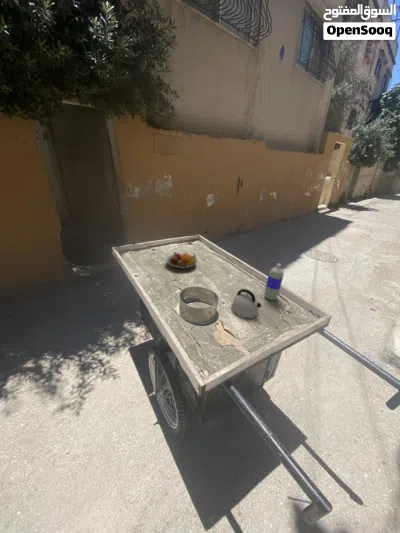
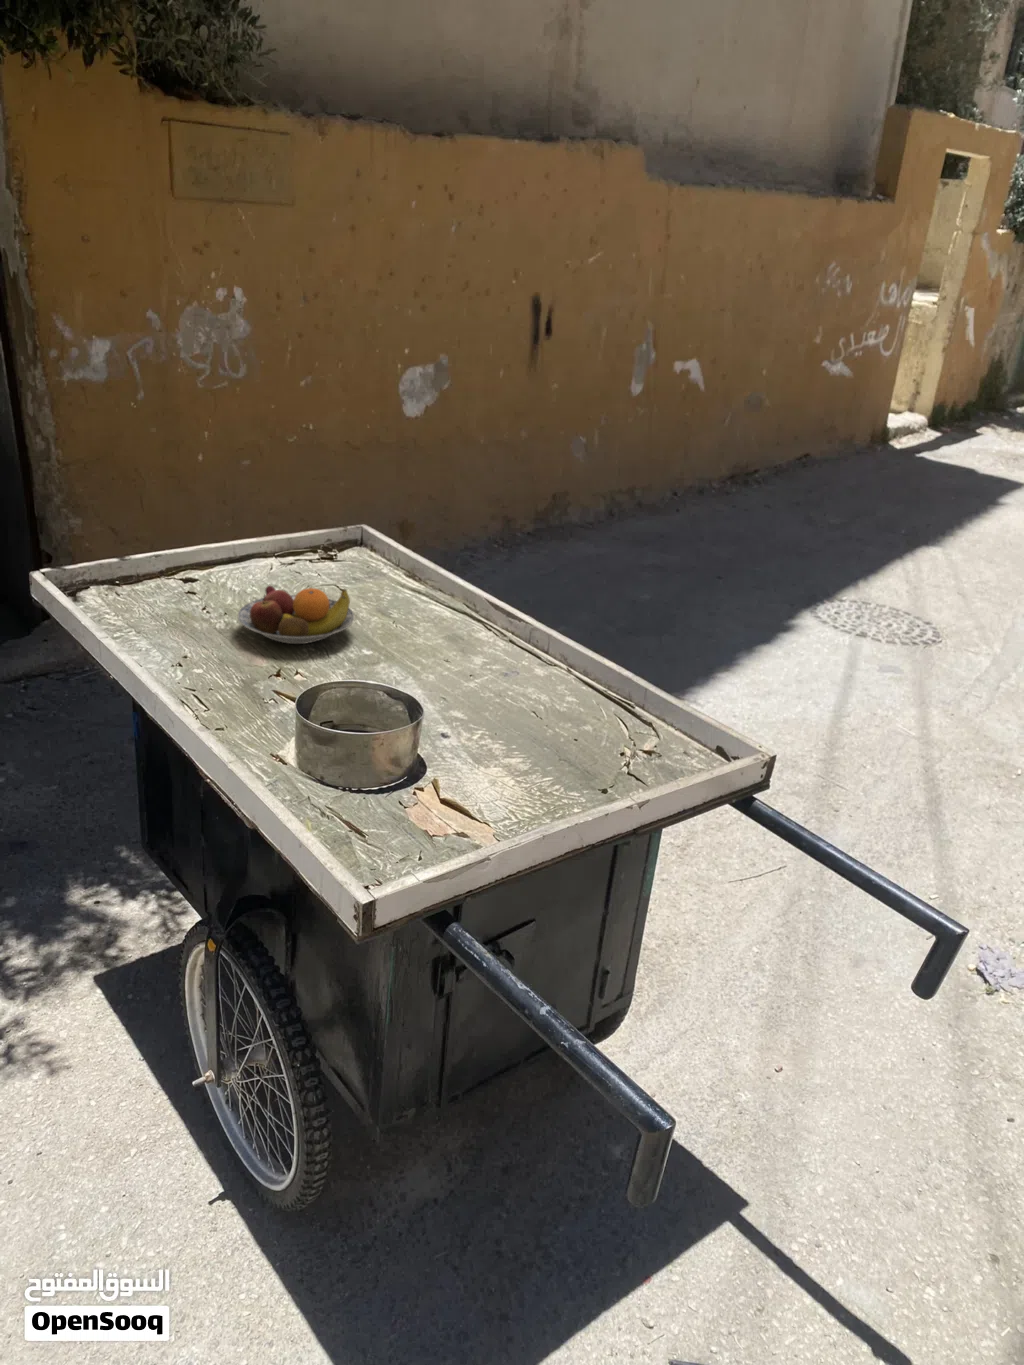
bottle: present [265,264,284,300] -> none [591,605,646,734]
kettle: present [231,289,261,318] -> none [470,690,565,786]

